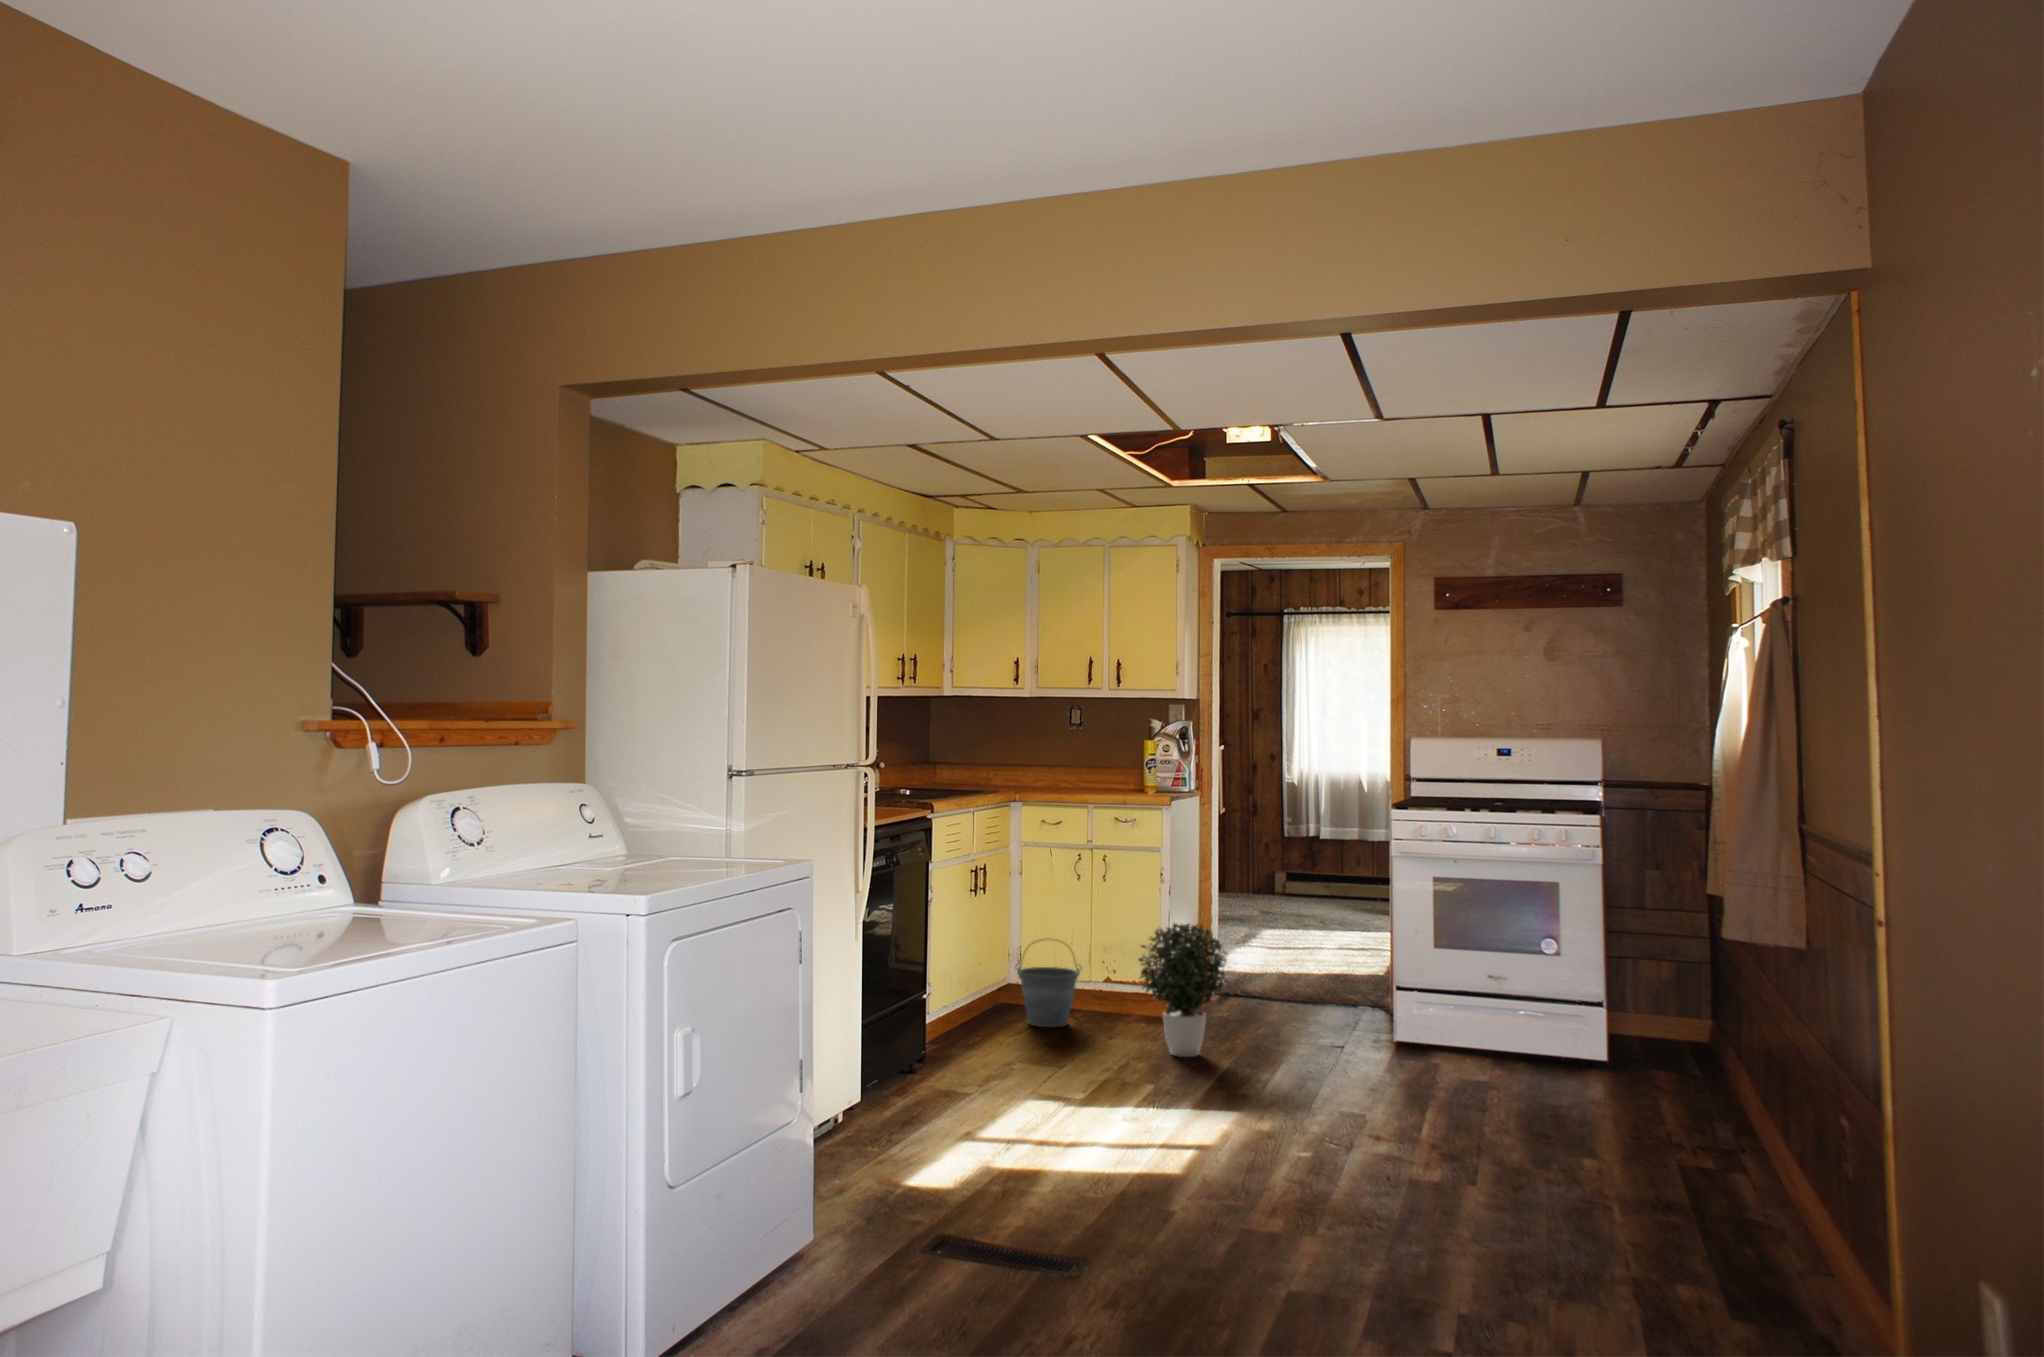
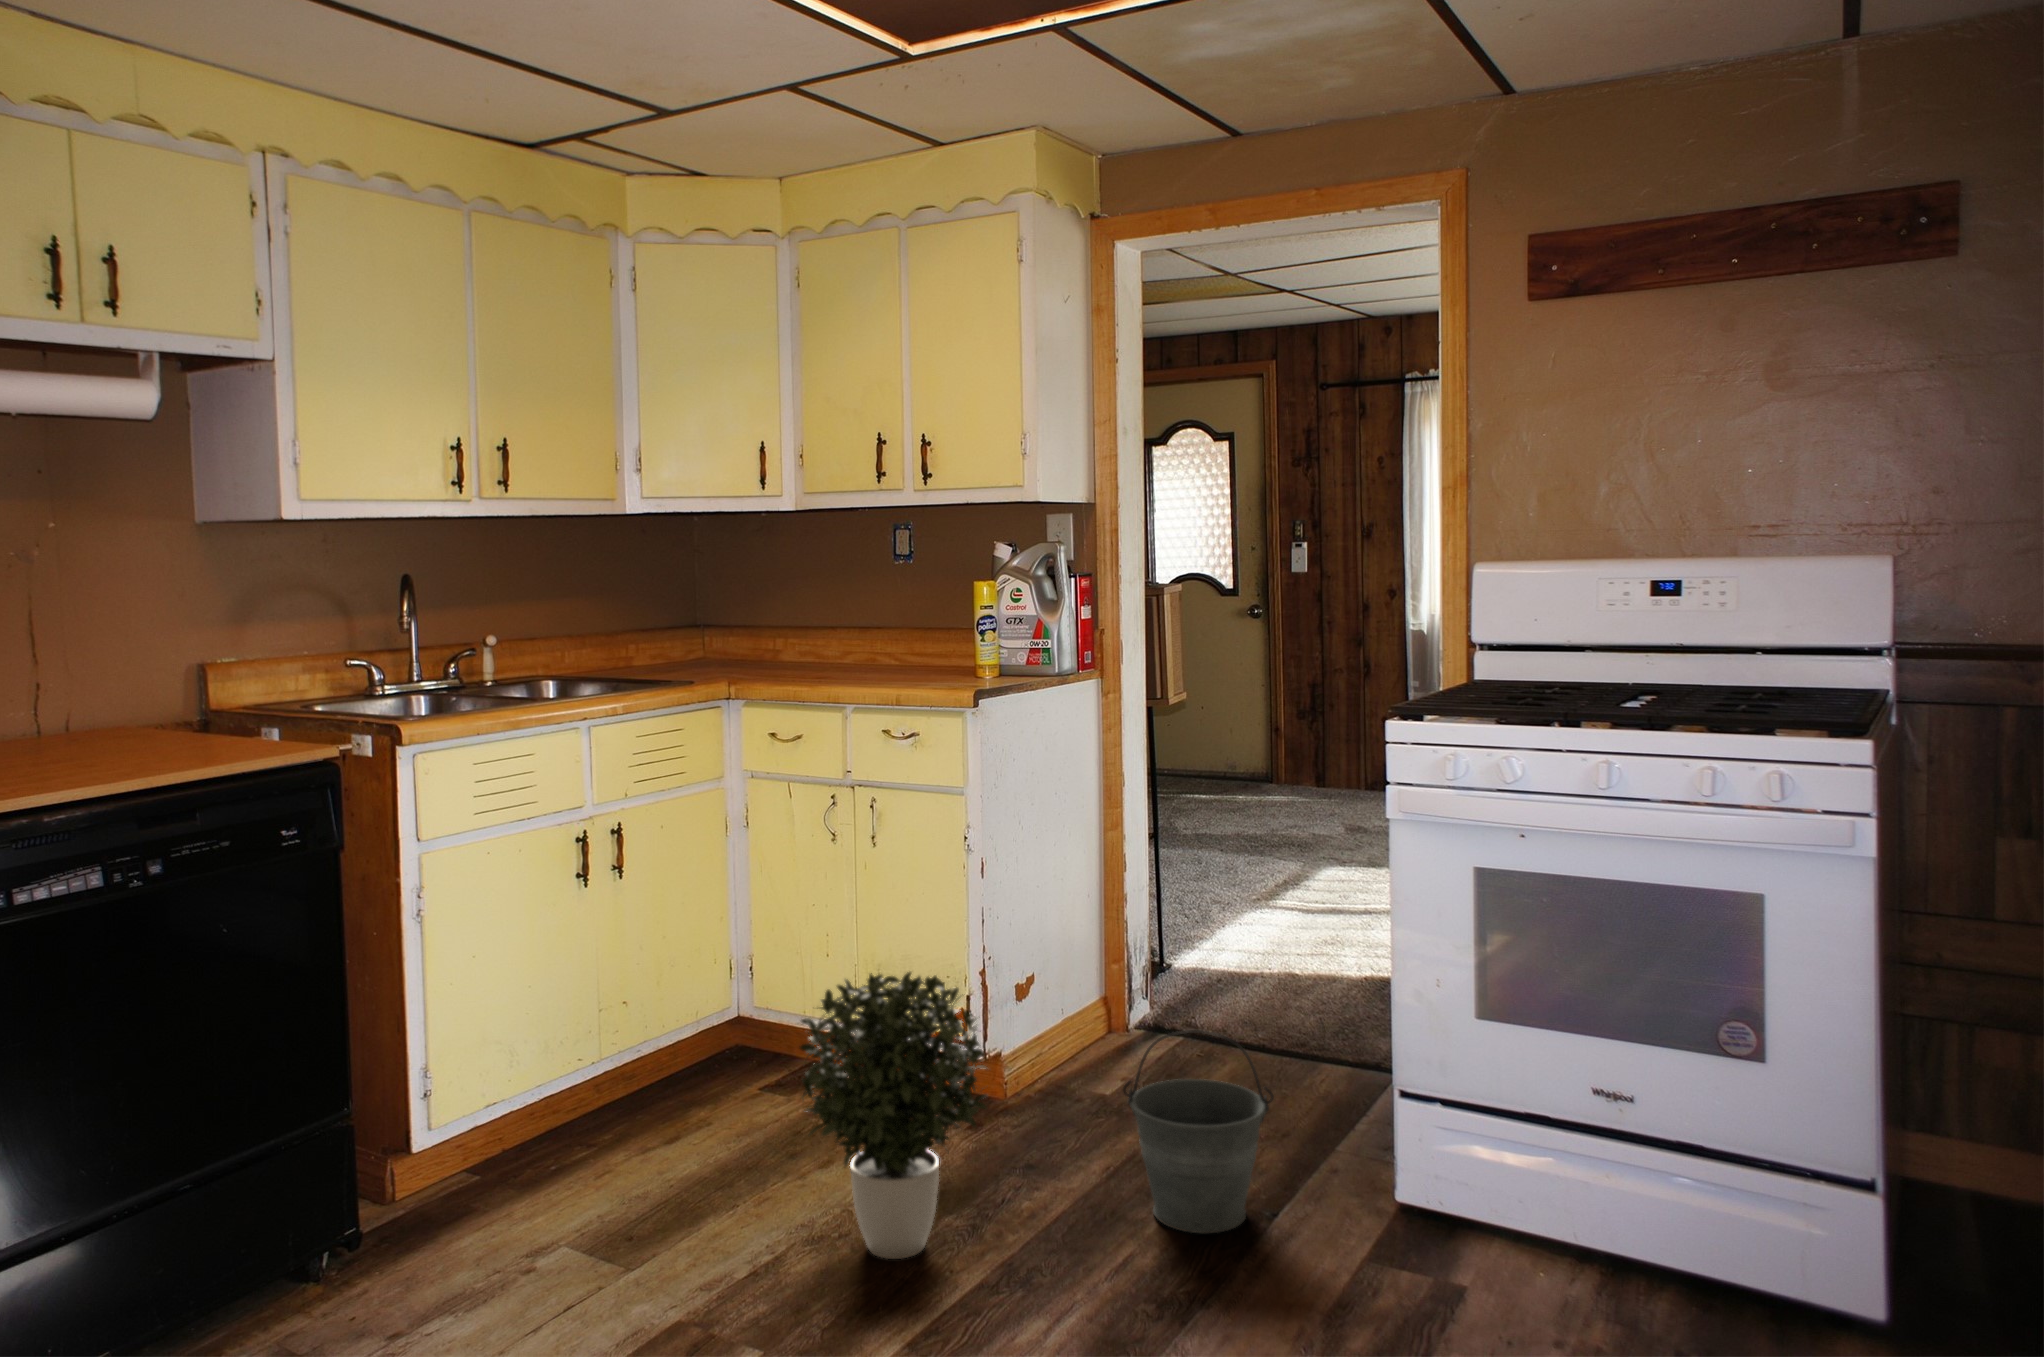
bucket: present [1017,938,1080,1027] -> present [1123,1030,1274,1234]

